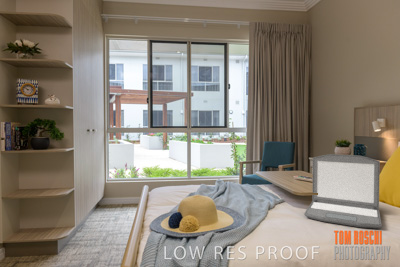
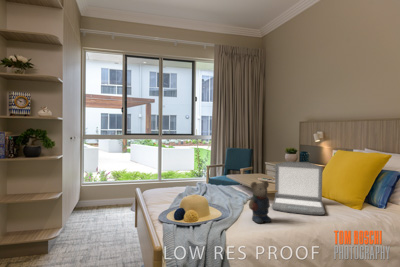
teddy bear: none [267,179,299,237] -> present [249,181,271,223]

